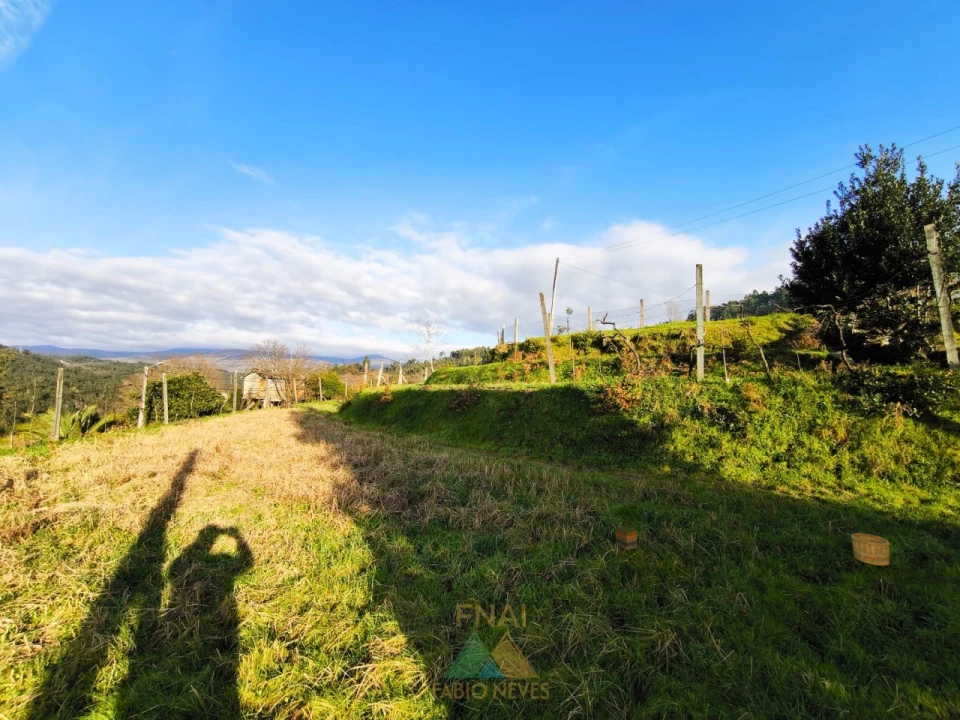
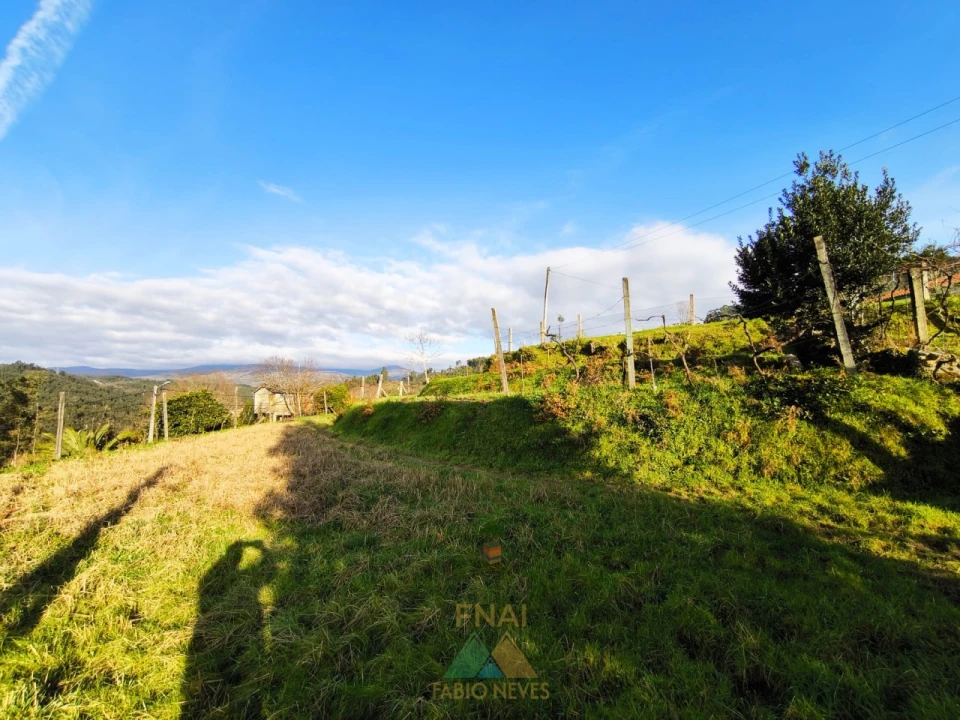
wooden bucket: present [851,533,890,566] -> none [693,541,724,573]

